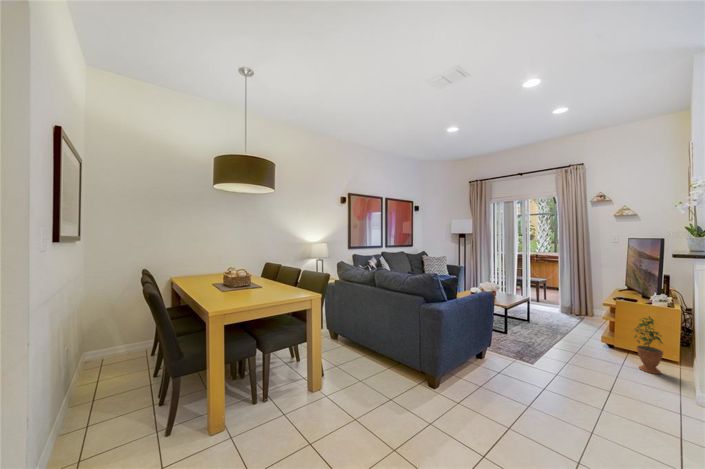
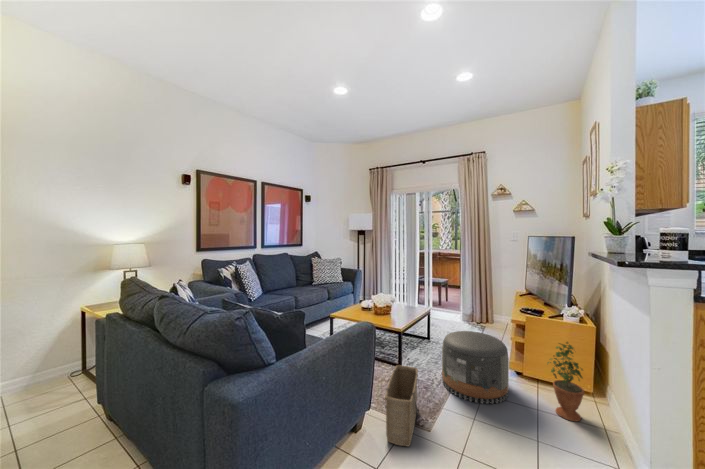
pouf: none [541,310,599,359] -> present [442,331,509,404]
basket: none [499,324,524,367] -> present [385,365,419,446]

